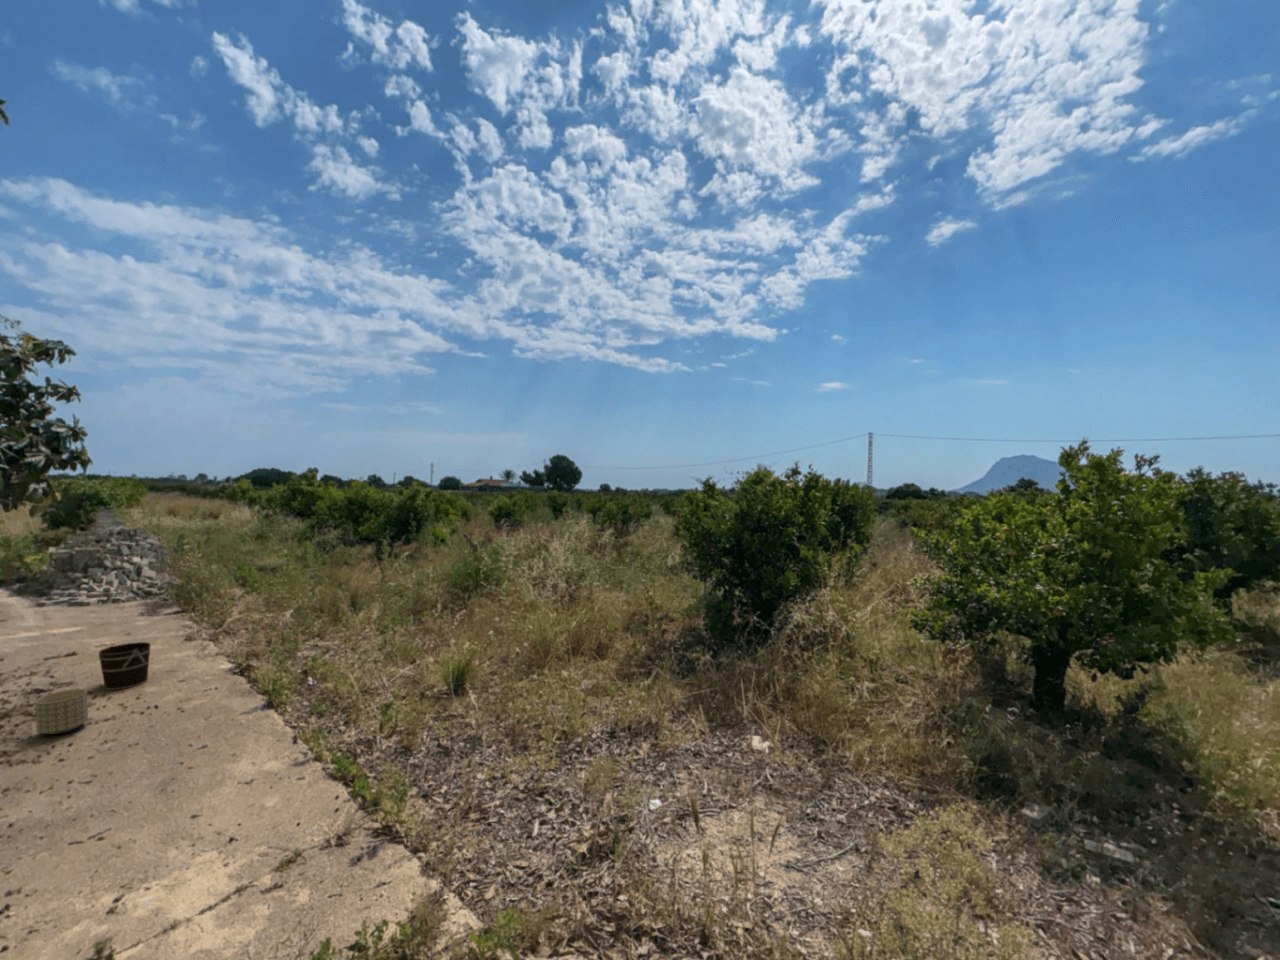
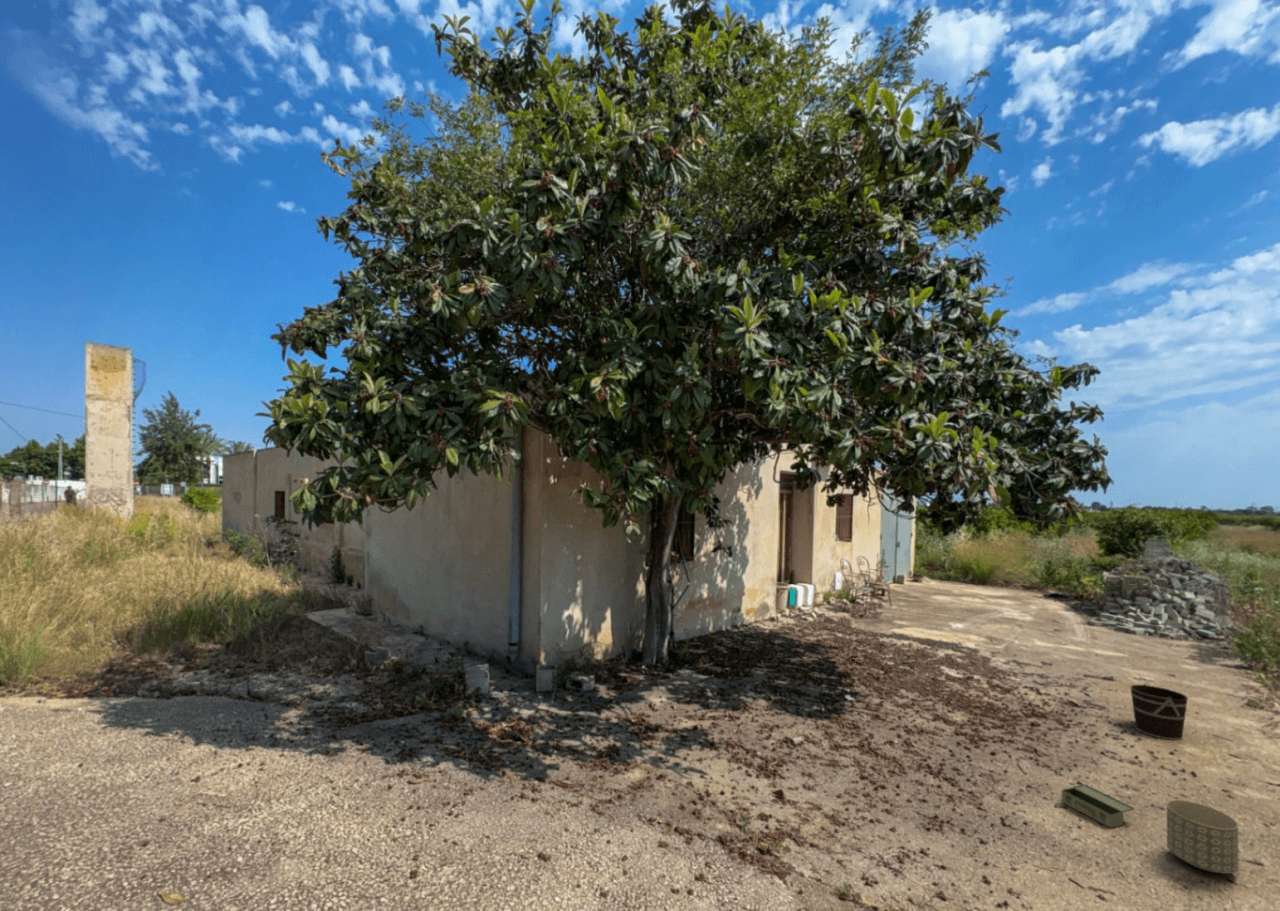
planter: present [35,689,88,734] -> present [1167,800,1238,874]
toolbox: none [42,752,118,788] -> present [1061,784,1134,828]

